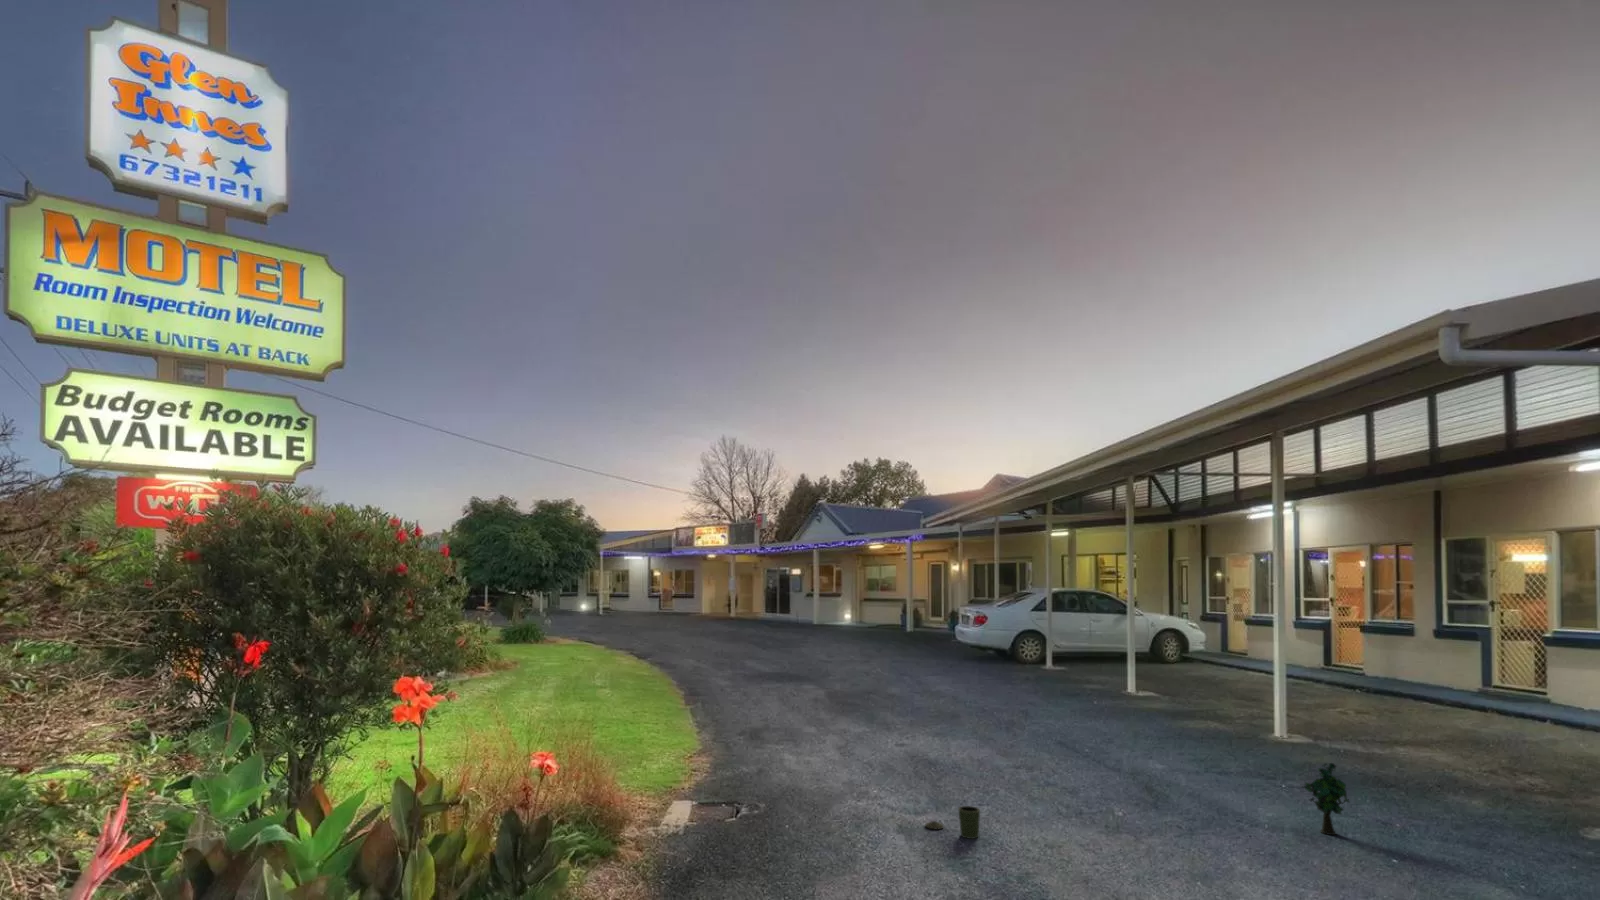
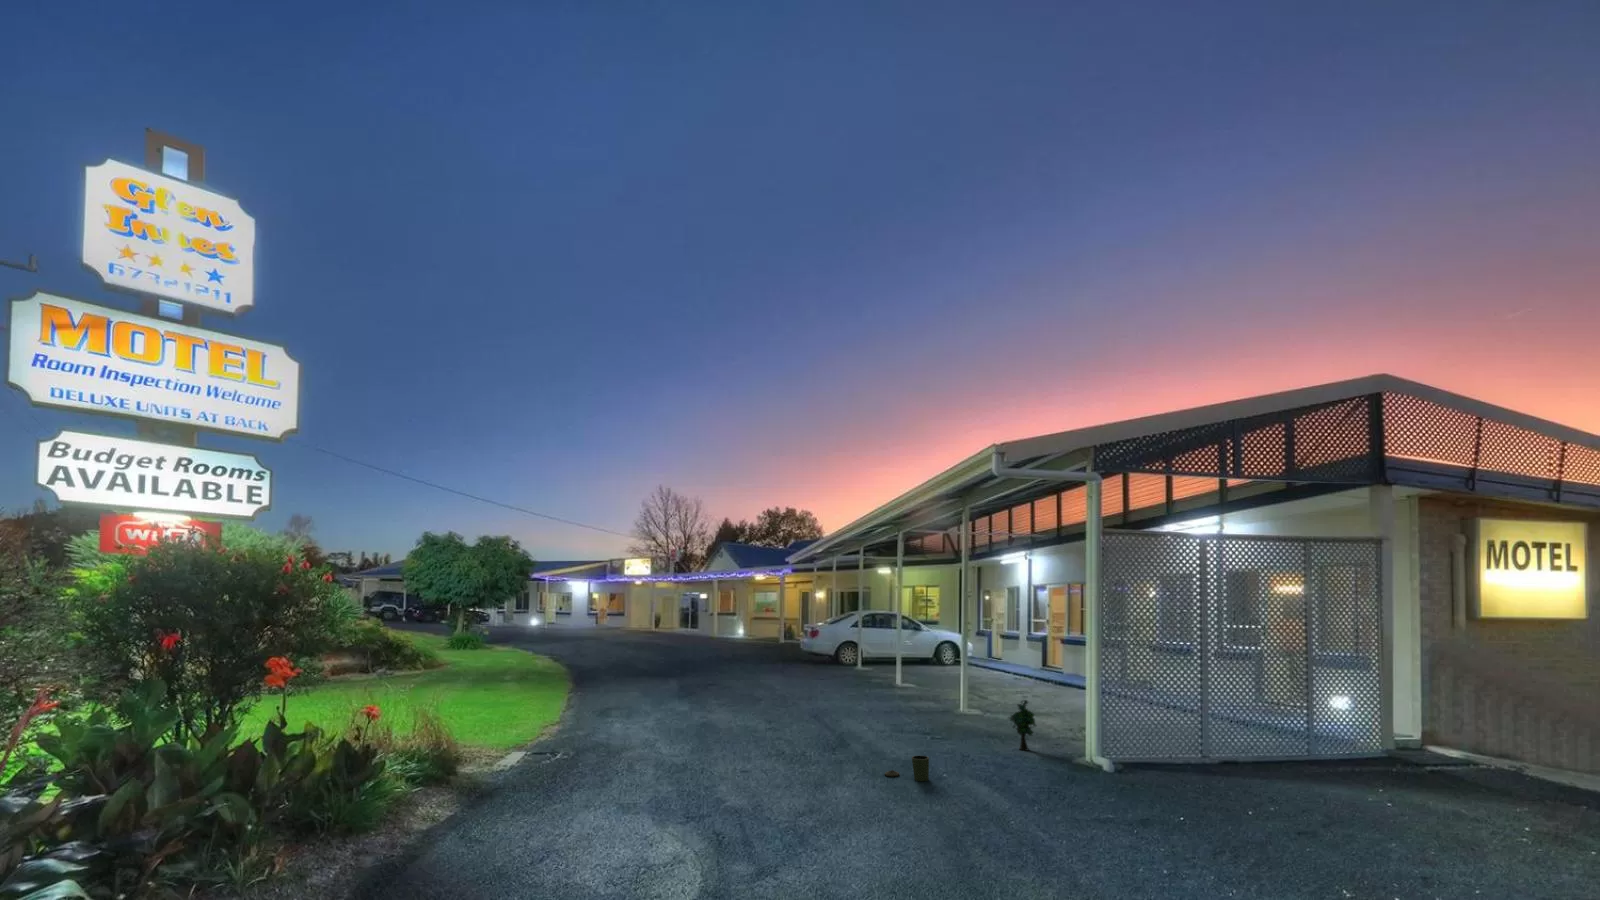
trash can: present [926,806,980,839] -> present [885,756,929,781]

